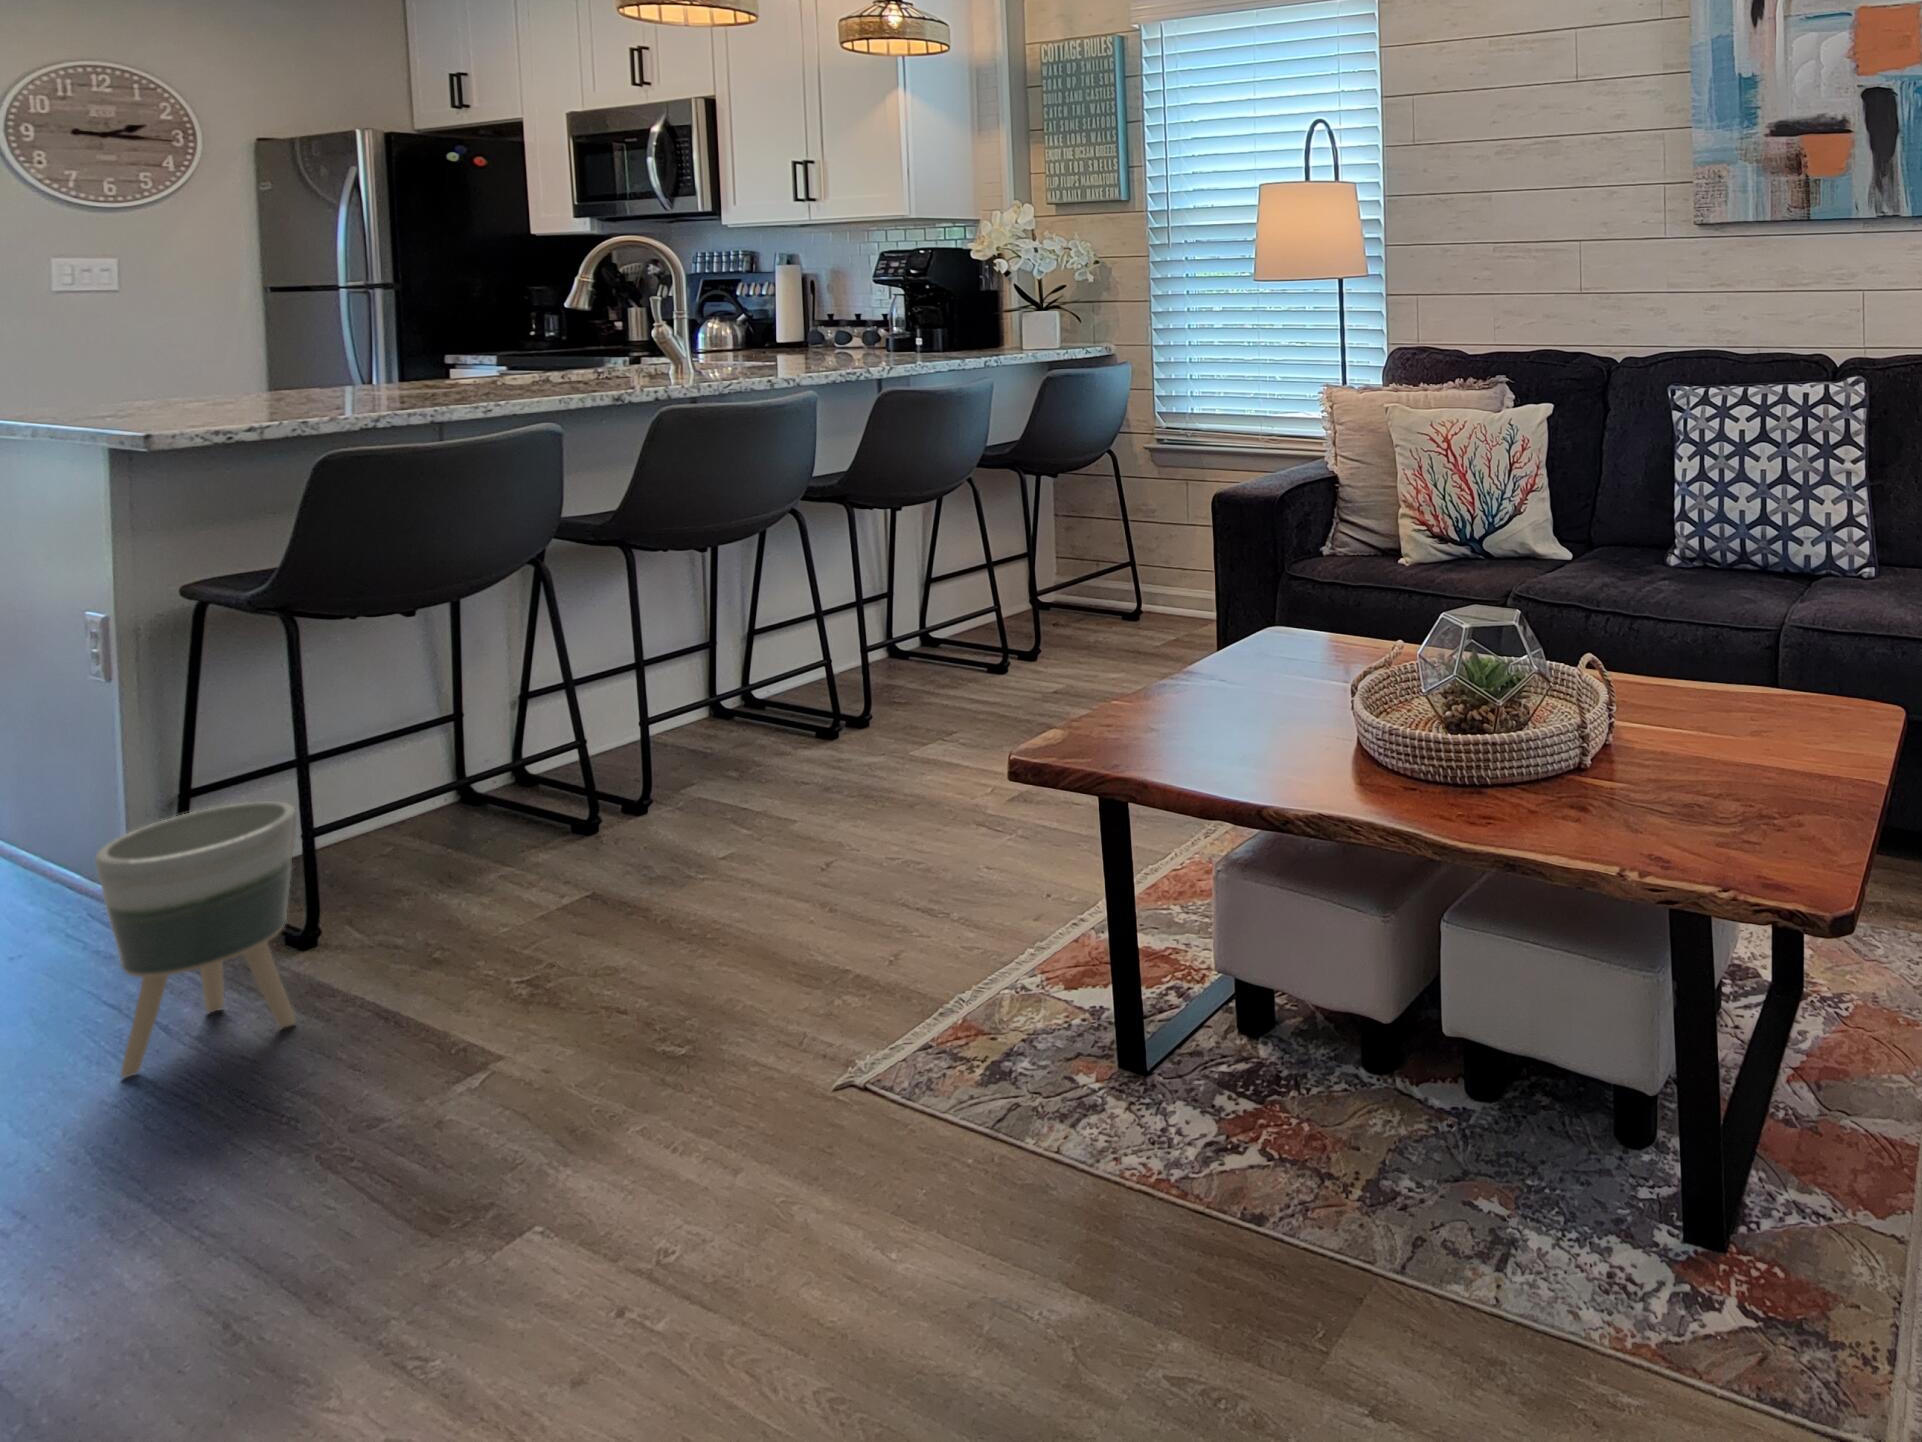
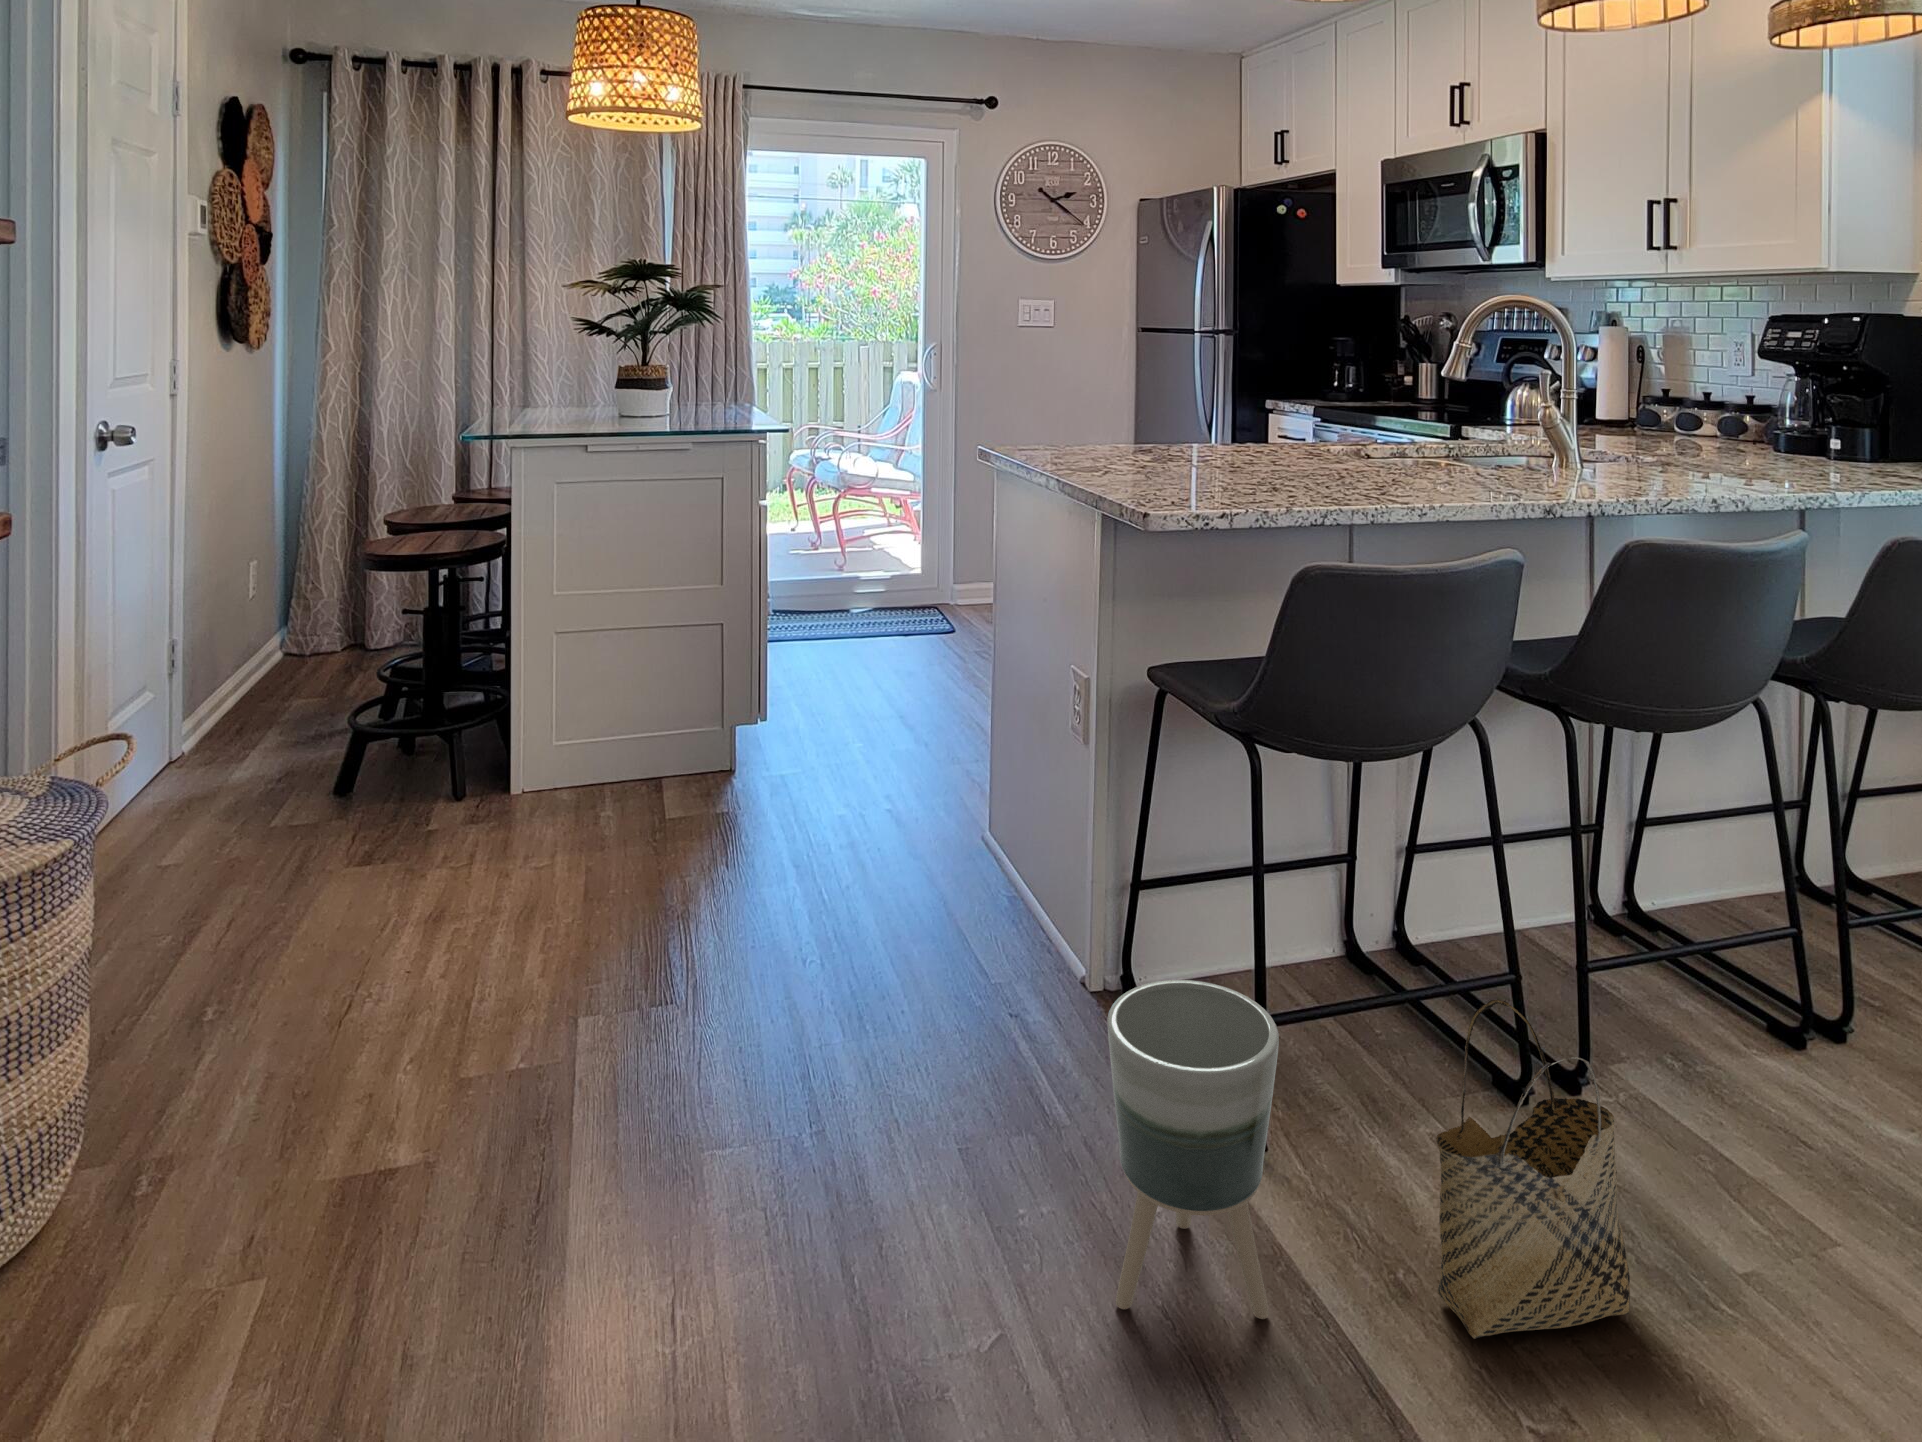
woven basket: none [454,738,627,962] -> present [1436,1000,1630,1339]

